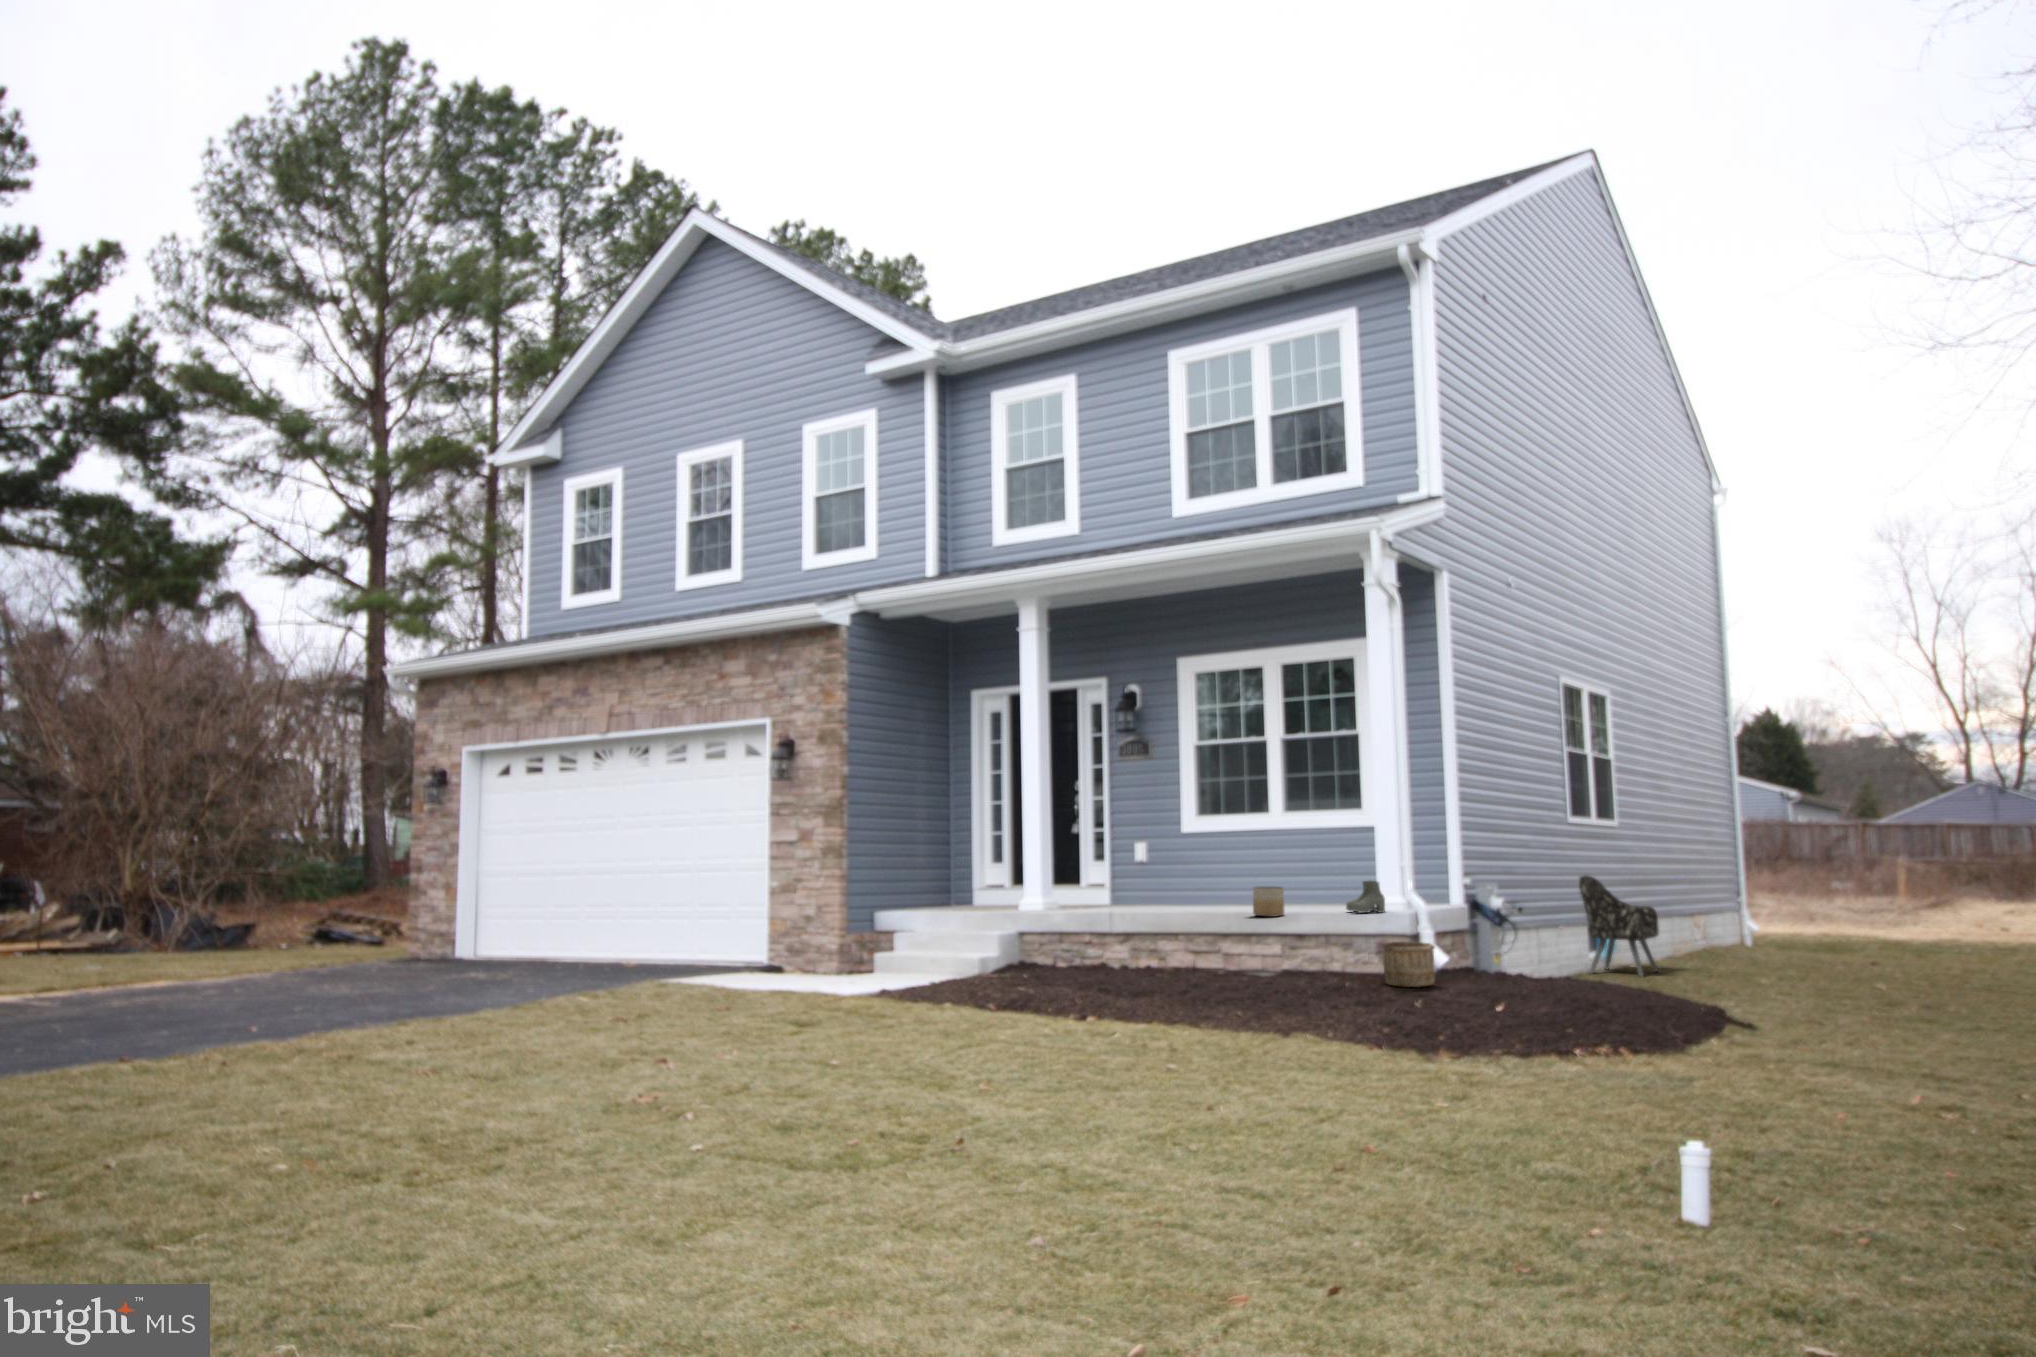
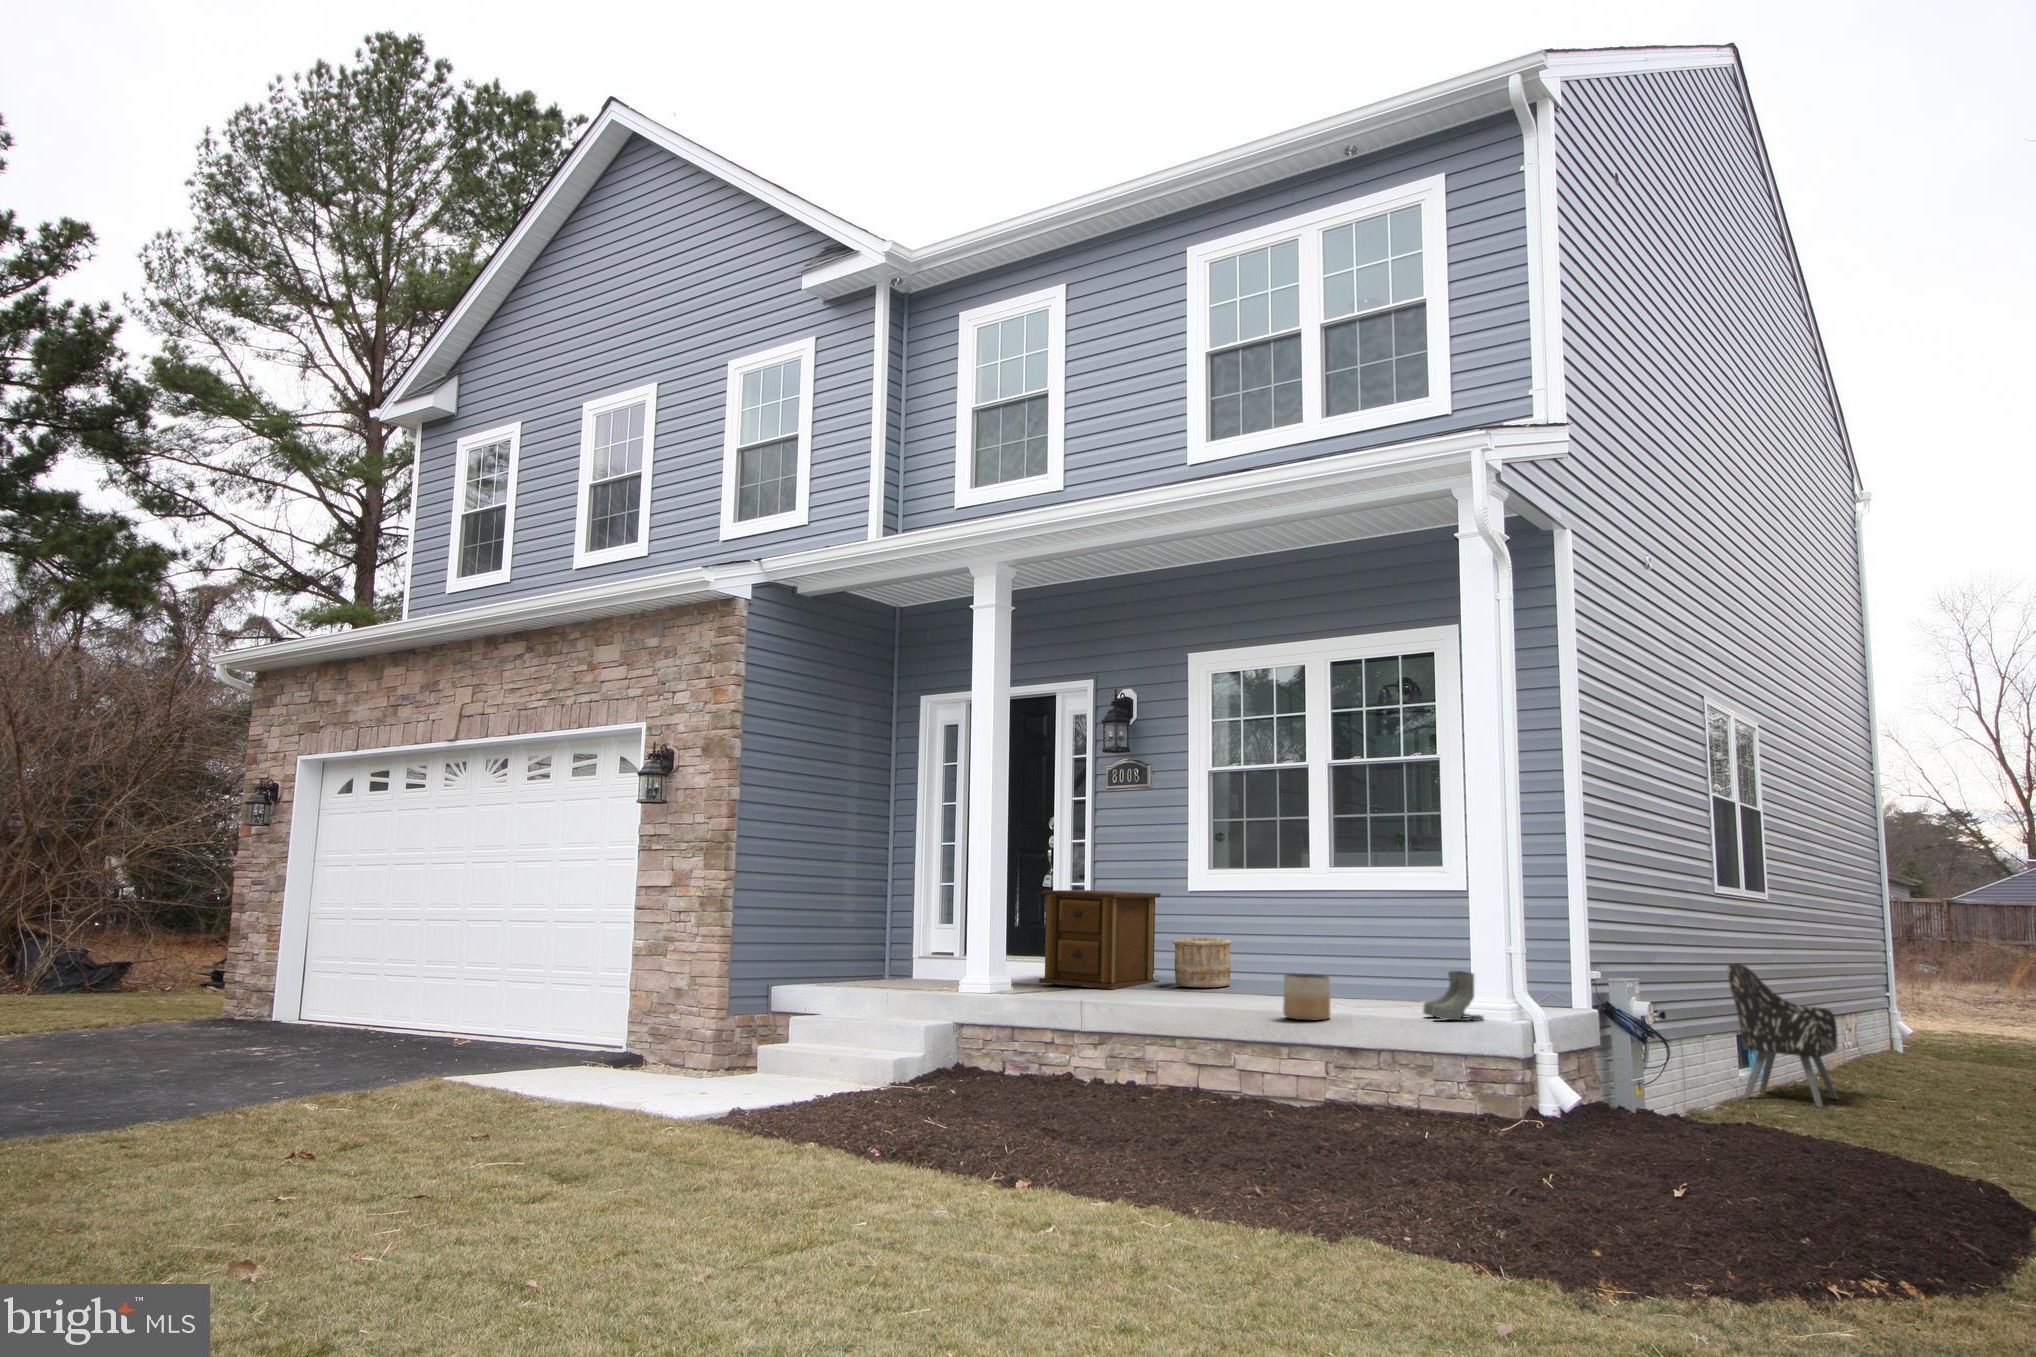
side table: none [1075,835,1162,905] -> present [1039,890,1161,989]
wooden bucket: present [1382,942,1435,987] -> present [1173,938,1231,987]

